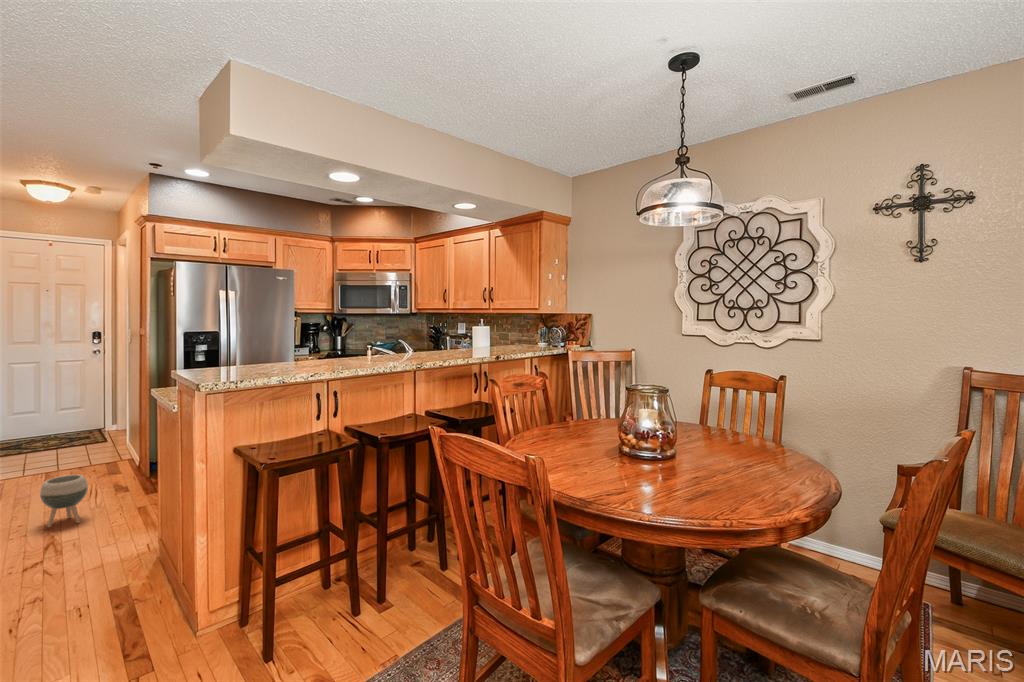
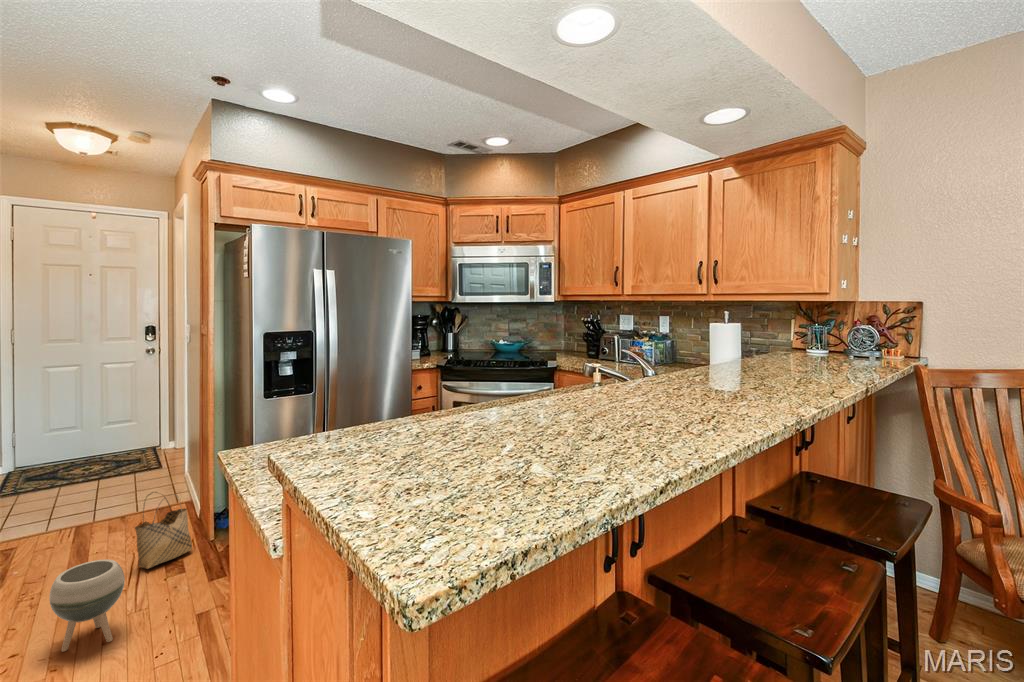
woven basket: none [92,442,132,492] -> present [135,492,192,569]

